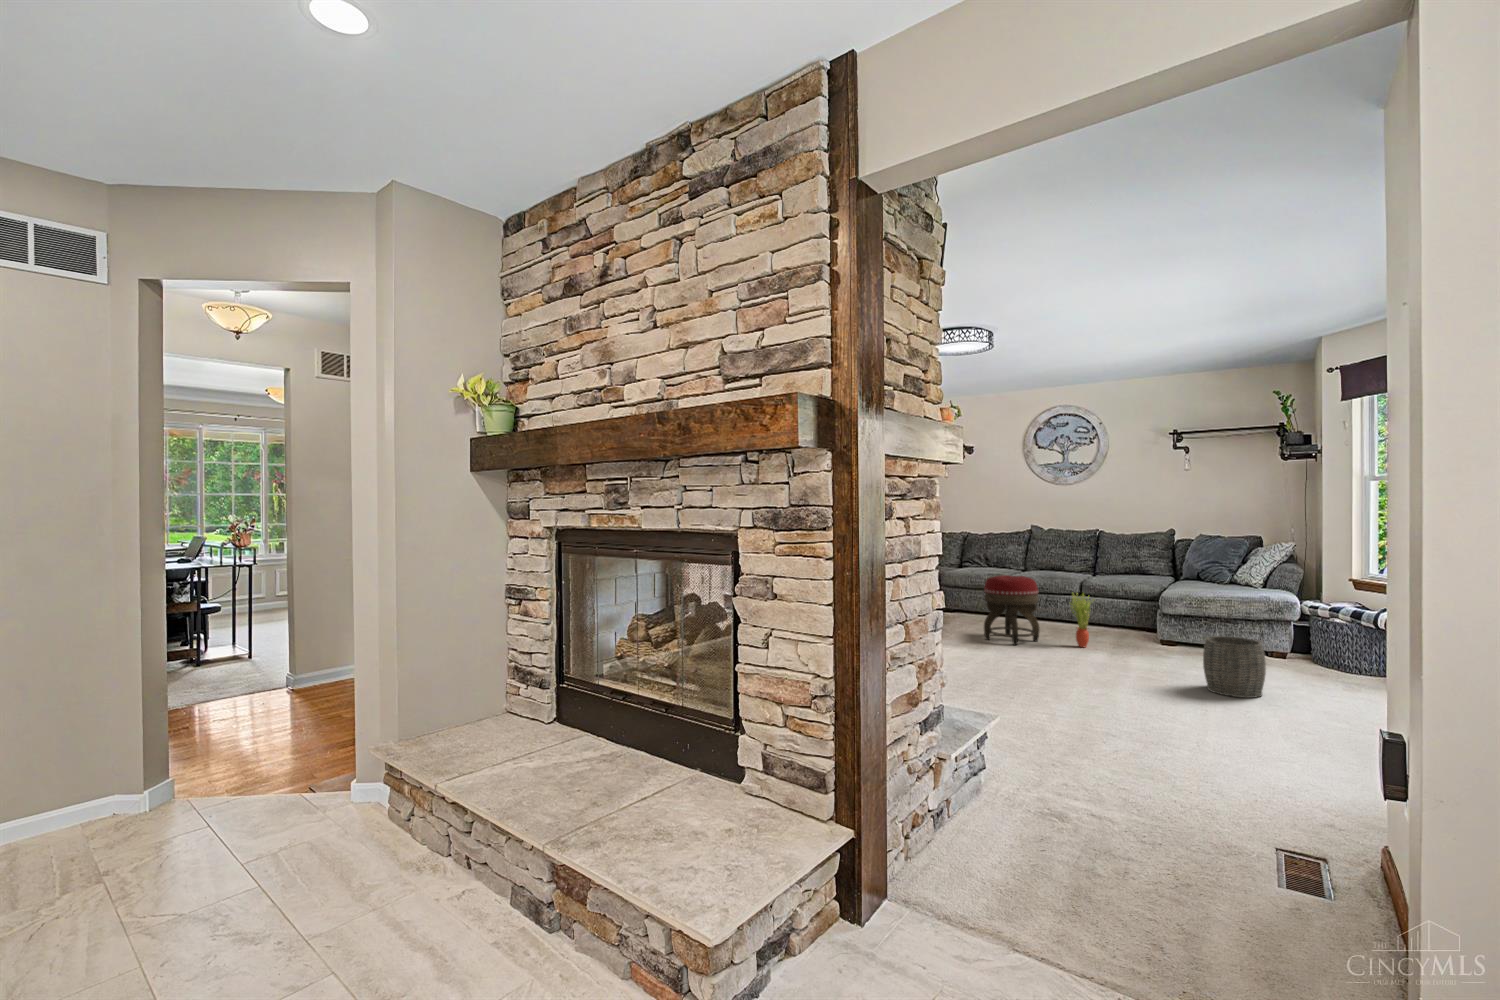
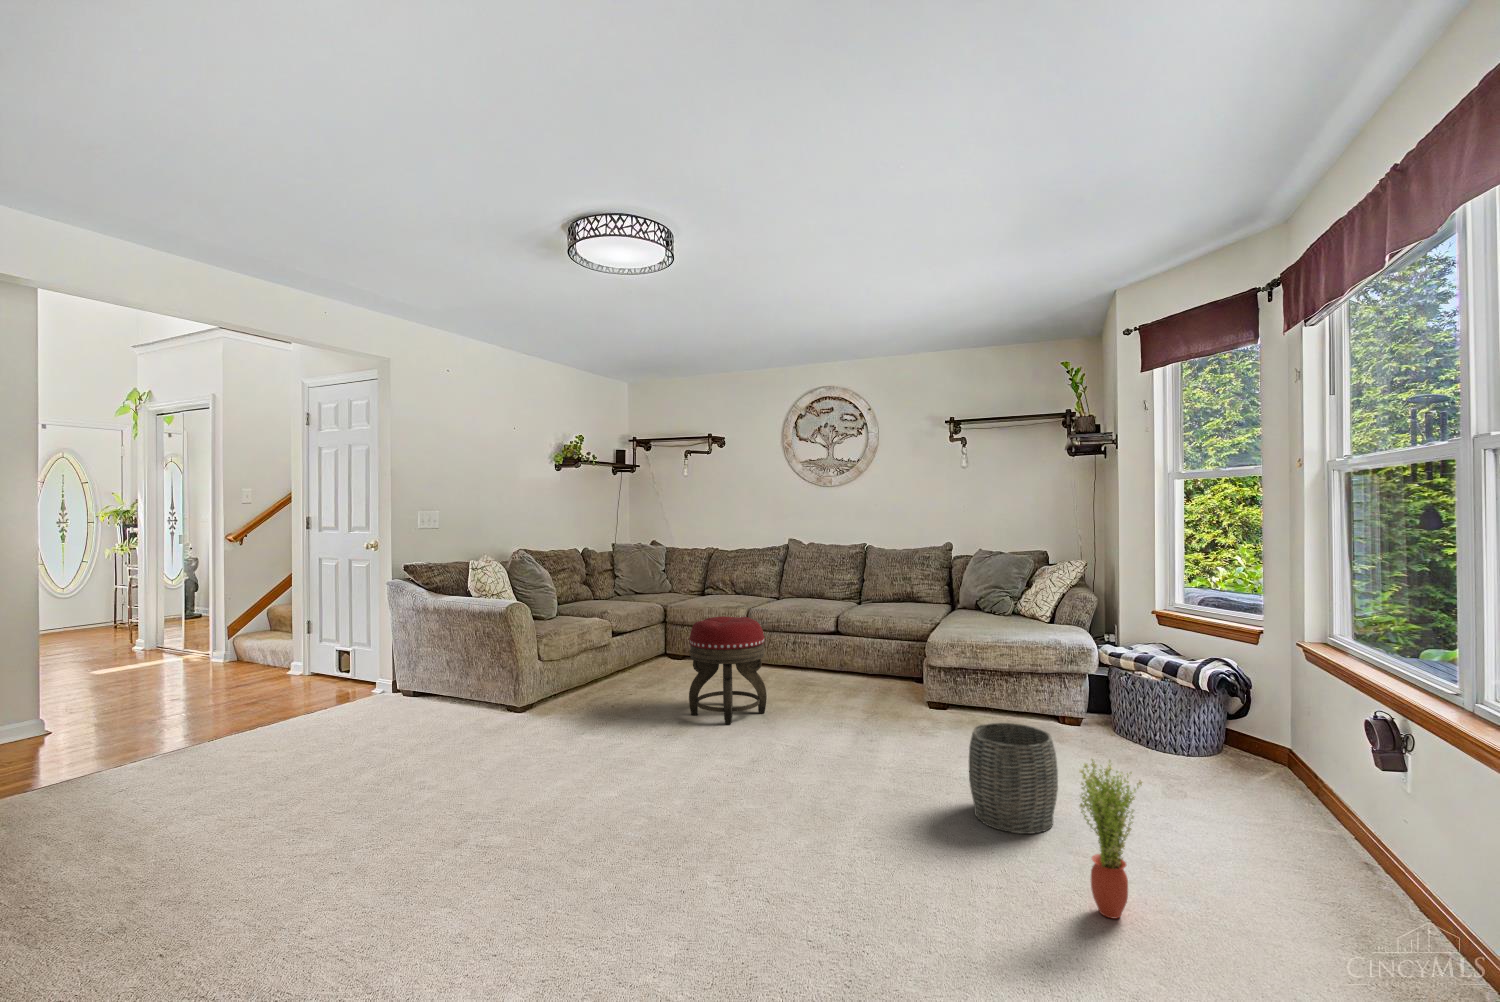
potted plant: present [1071,593,1090,647] -> present [1080,760,1142,918]

